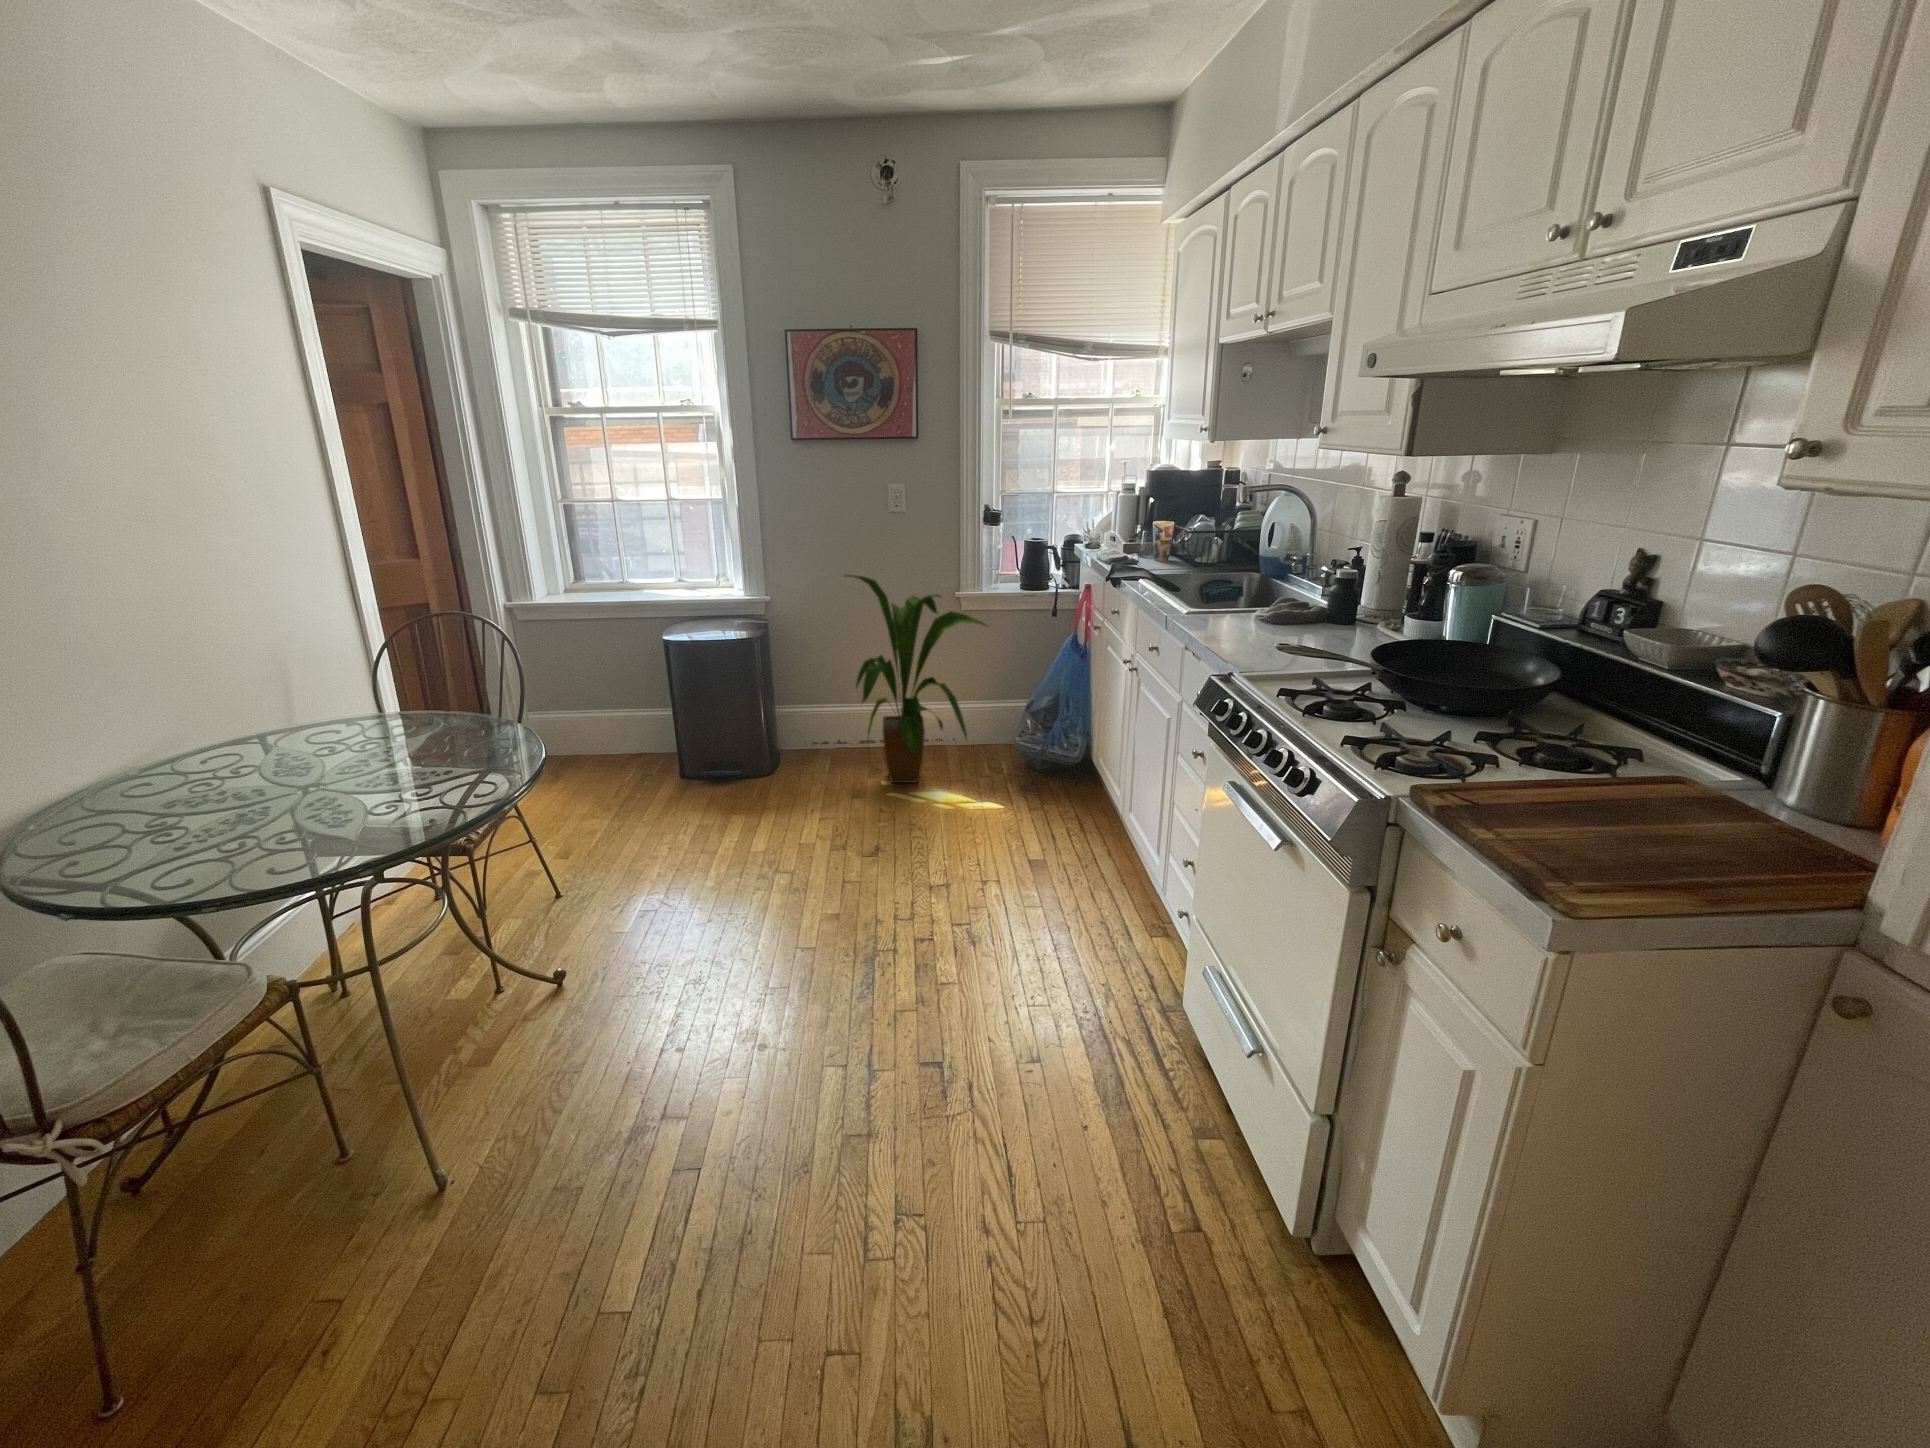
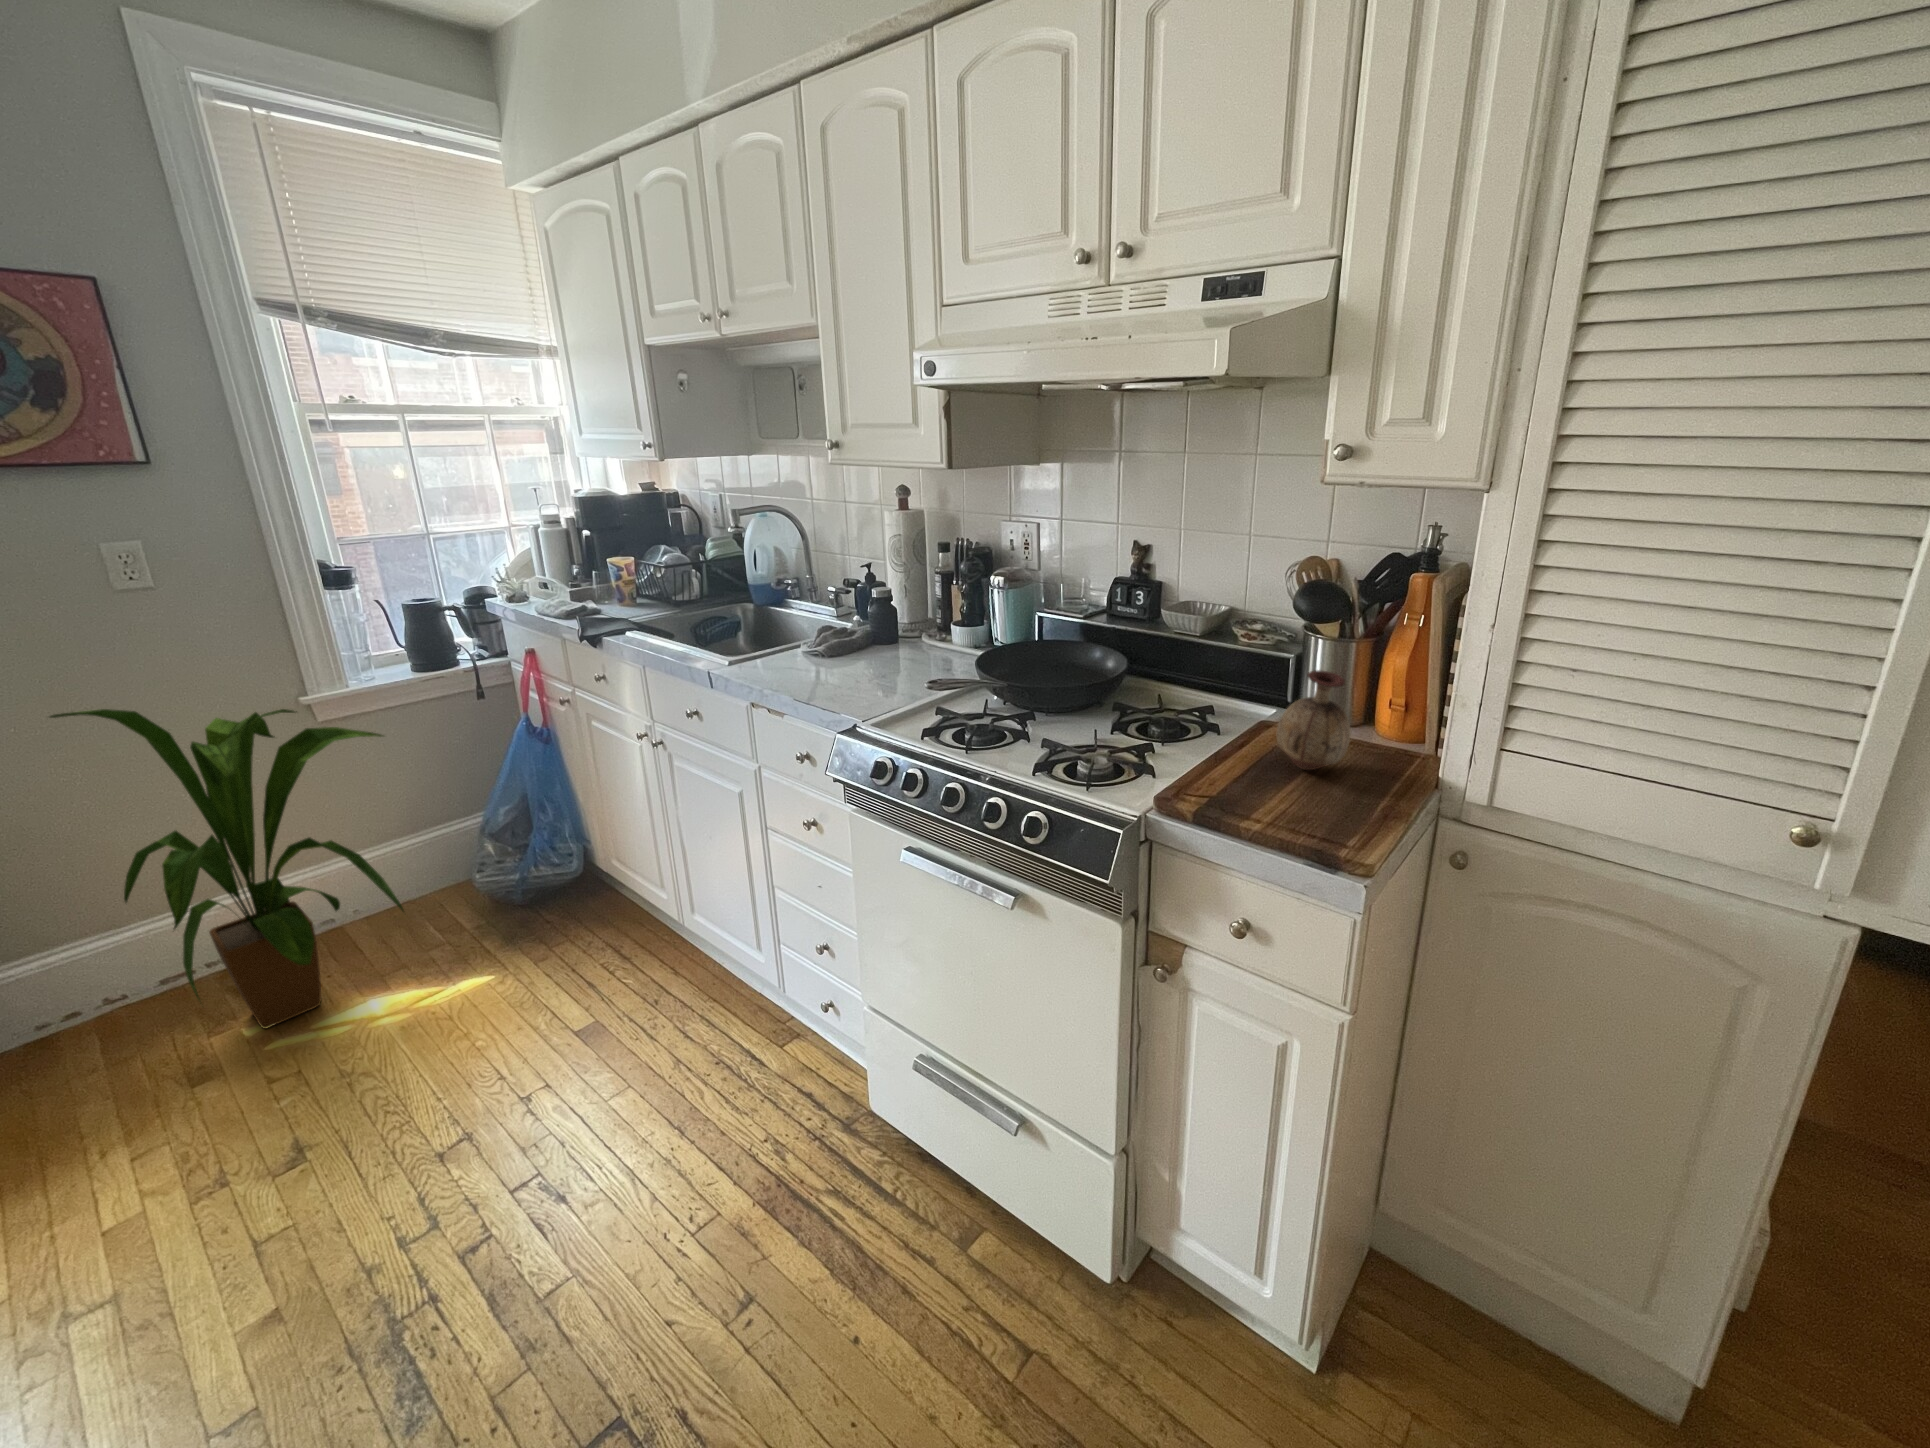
vase: none [1635,719,1762,839] -> present [1277,670,1351,770]

